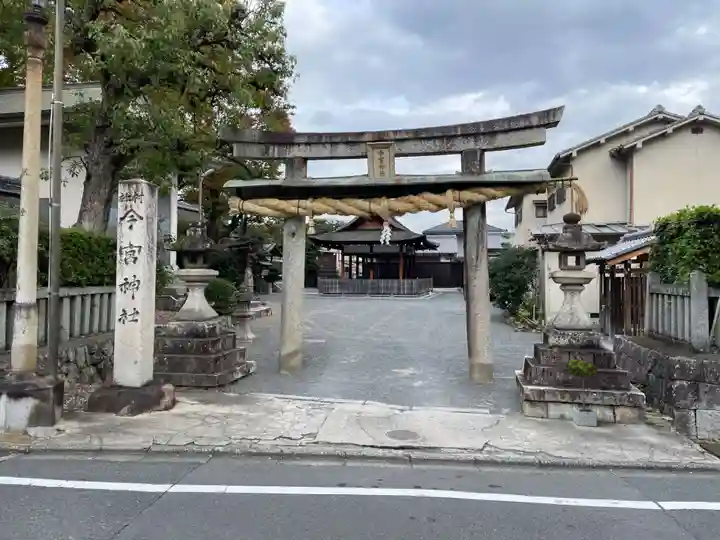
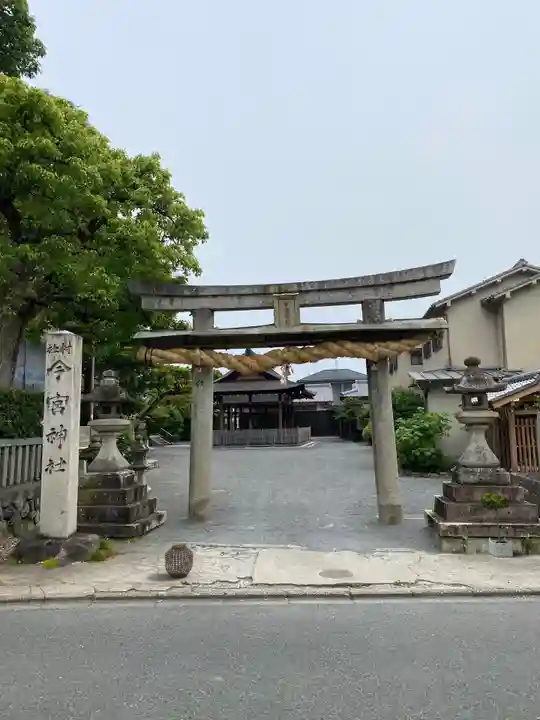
woven basket: none [229,400,258,433] -> present [165,544,193,578]

